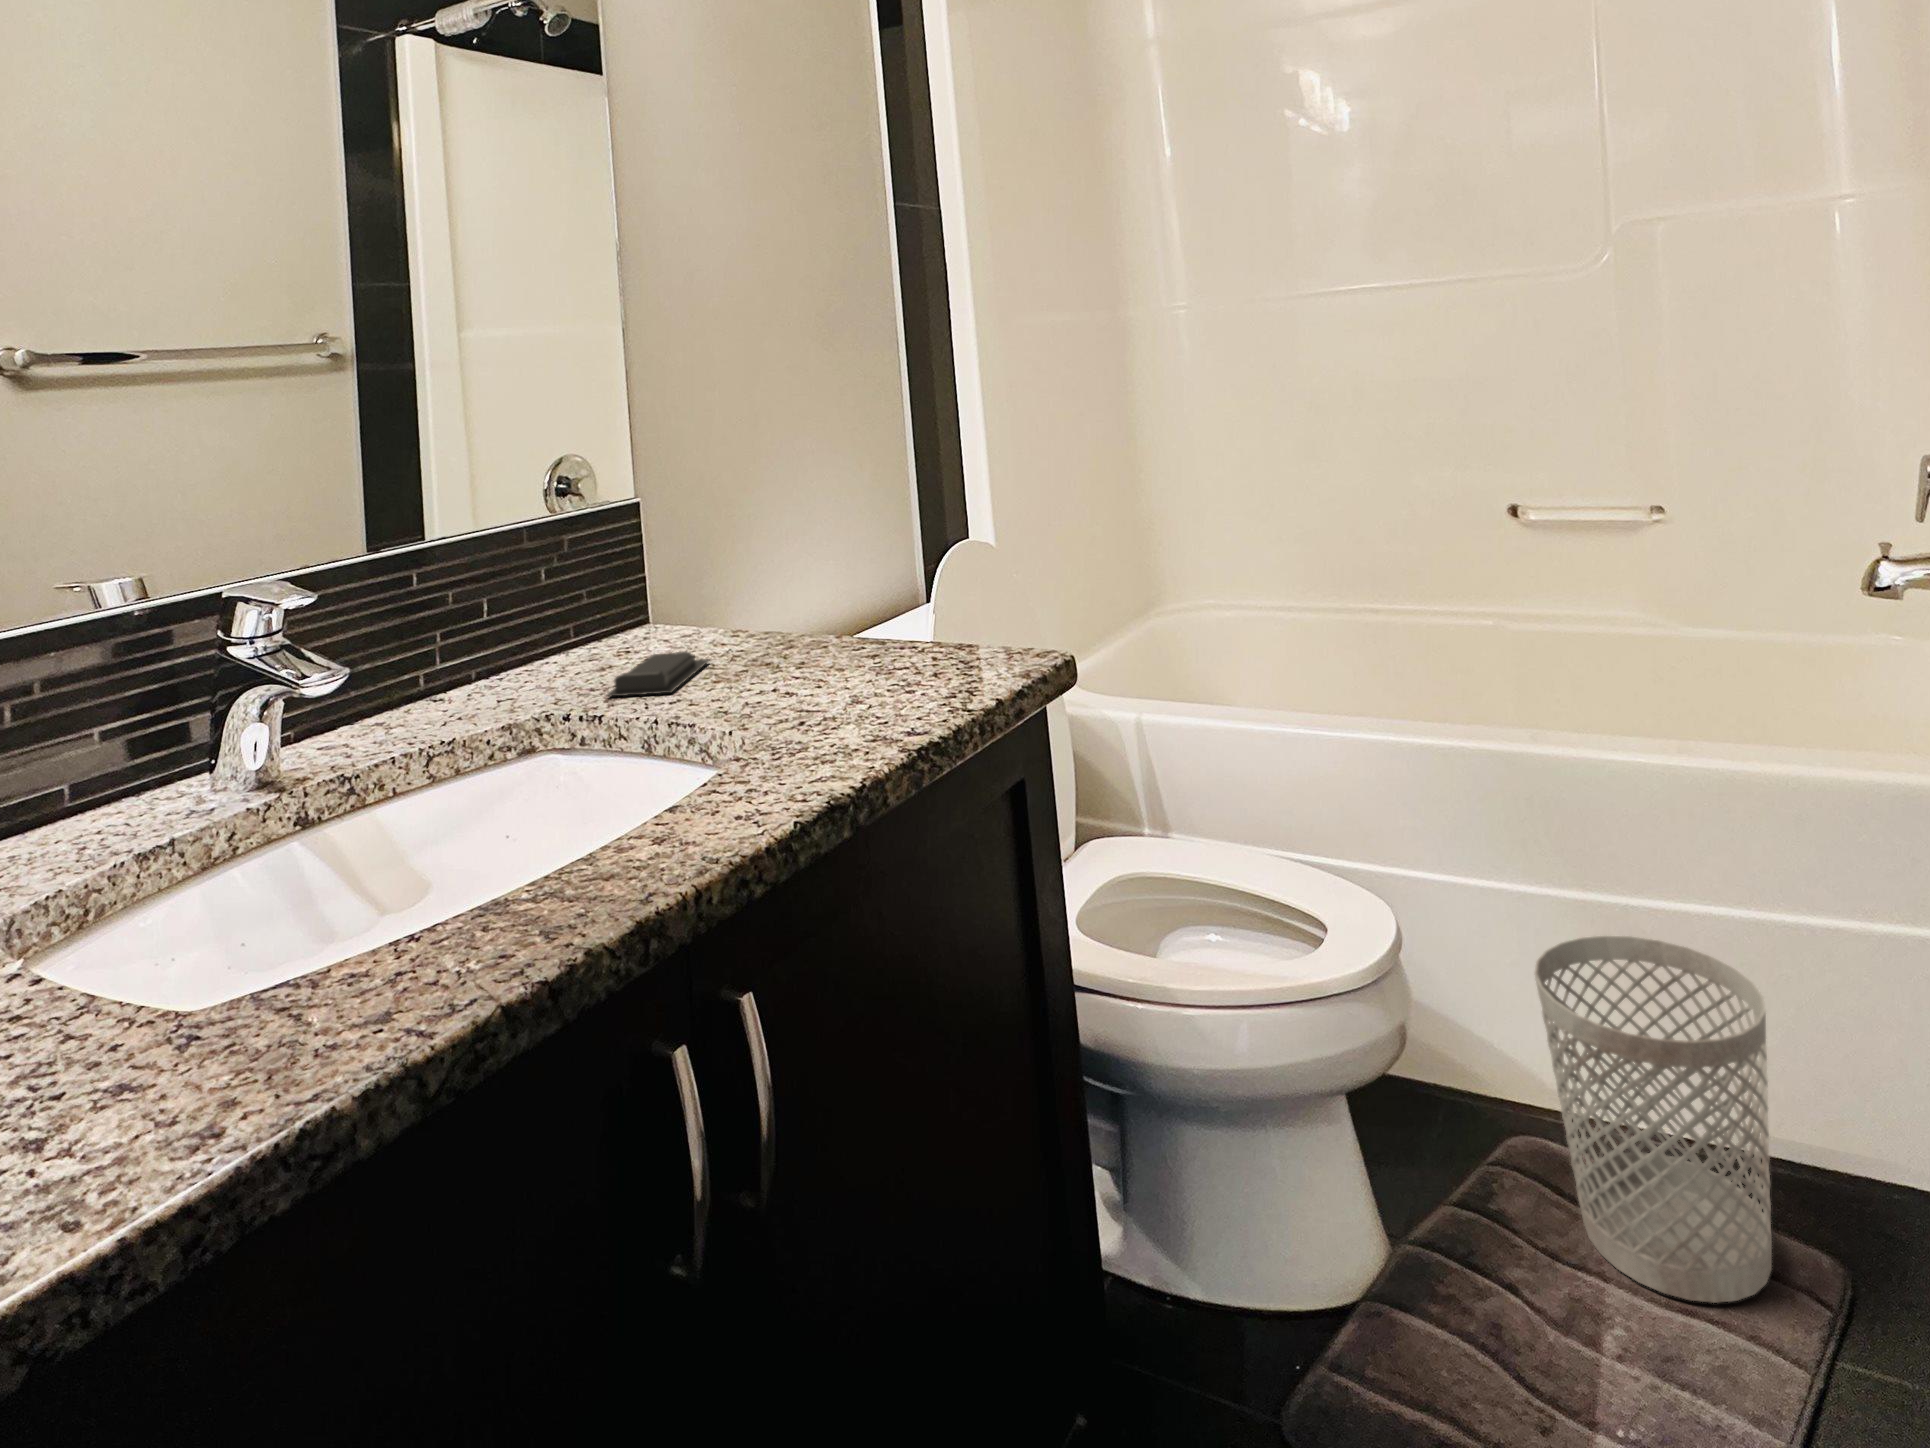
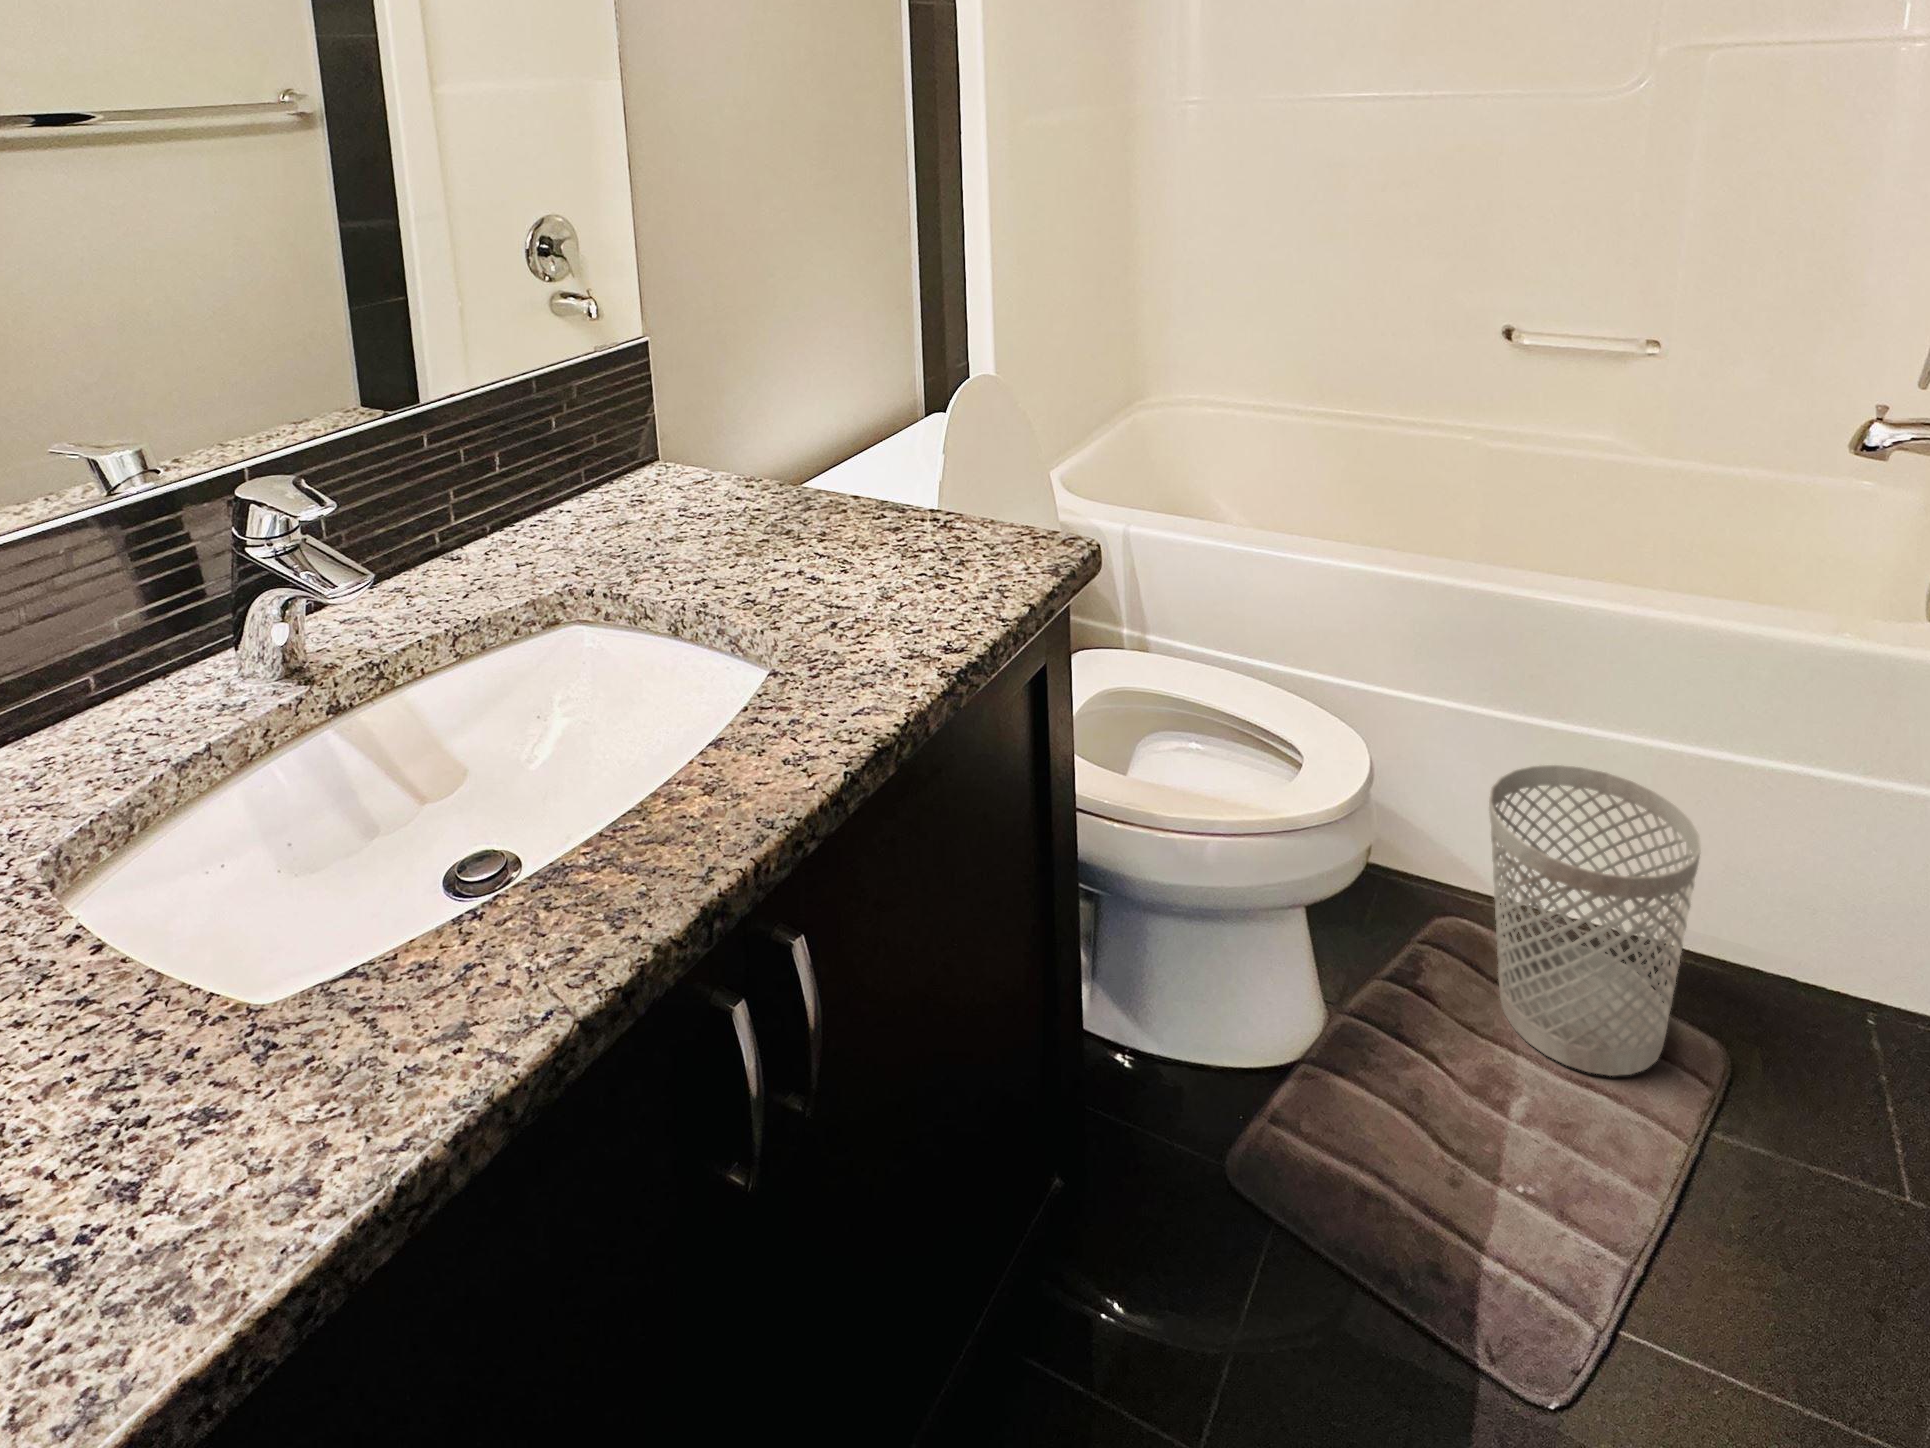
soap bar: present [607,651,710,697] -> none [628,514,727,567]

